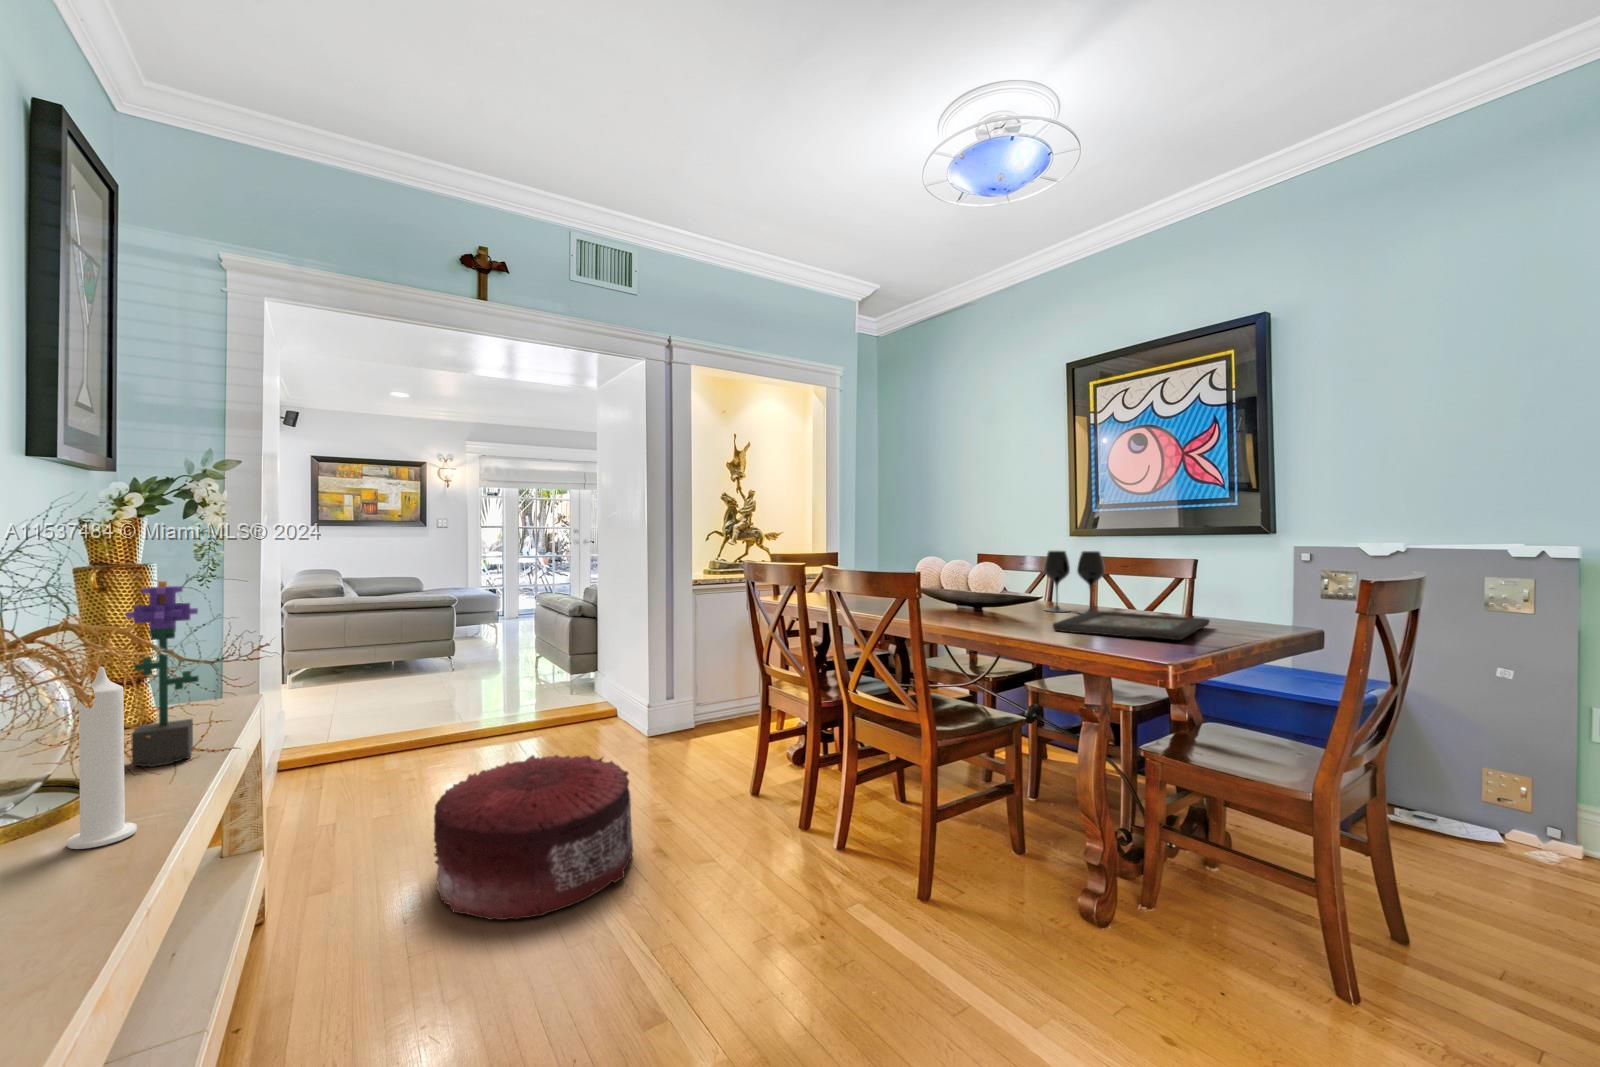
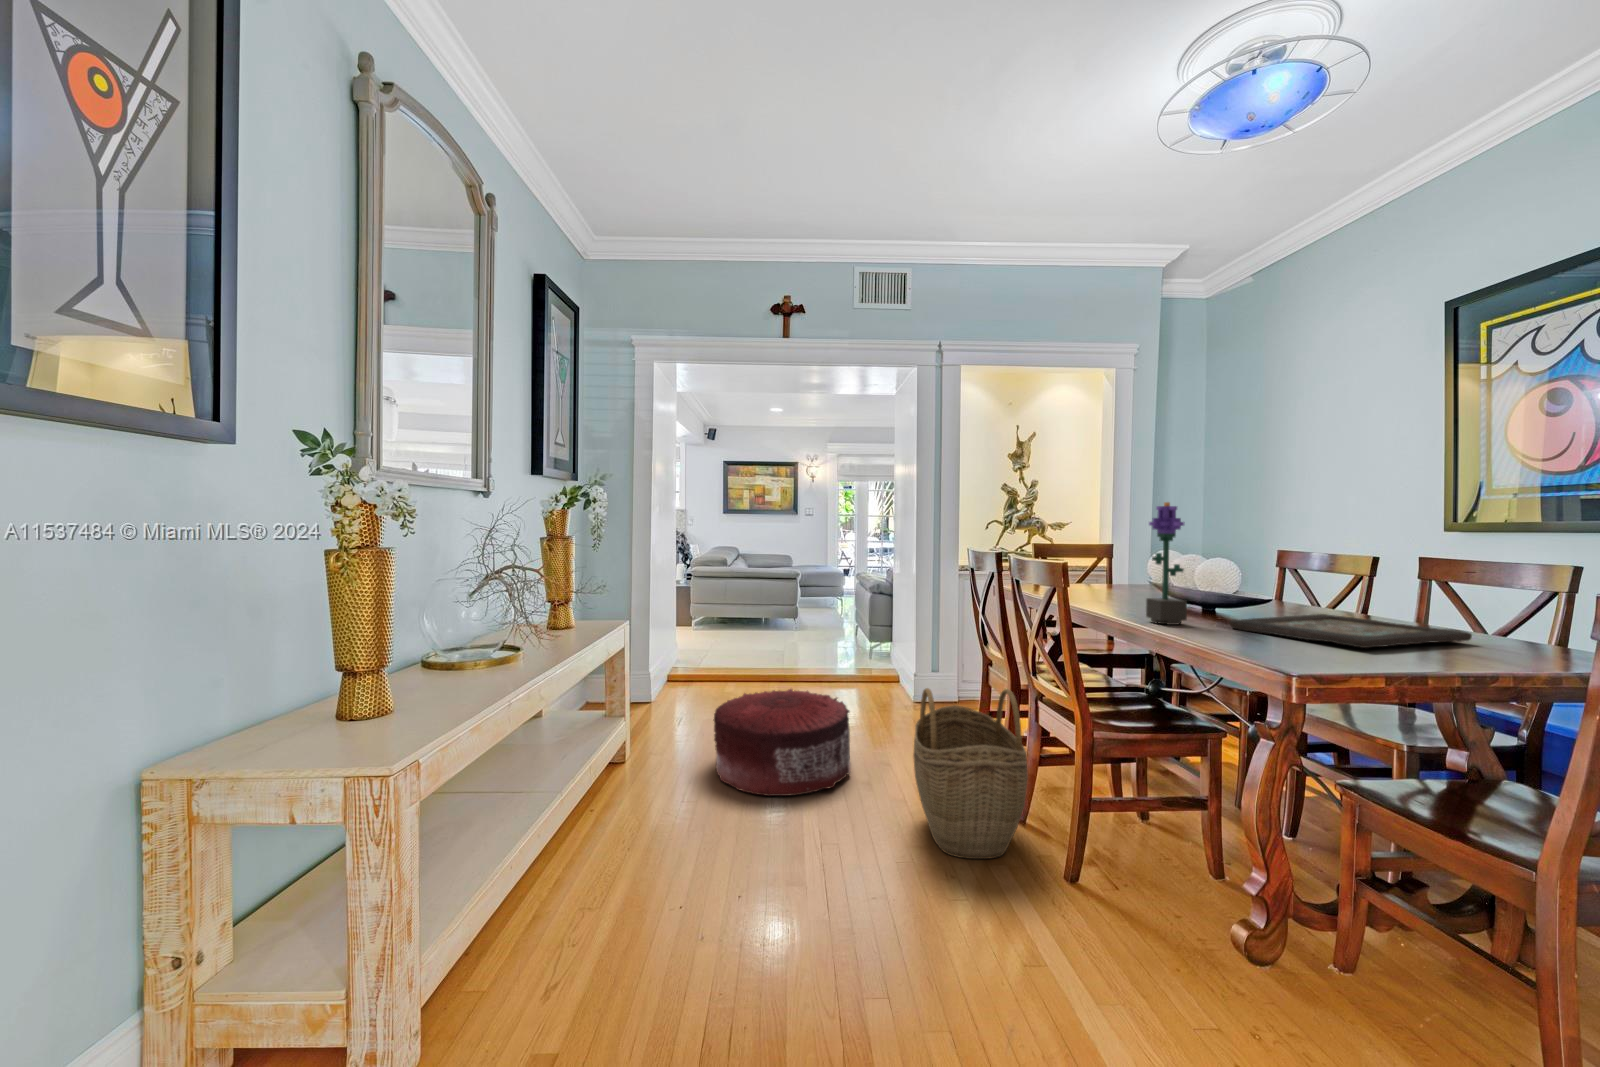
wine glass: present [1044,551,1105,614] -> none [1282,545,1360,621]
potted flower: present [126,581,199,767] -> present [1146,502,1187,625]
candle: present [67,667,137,849] -> none [505,584,531,672]
woven basket: none [738,718,880,927] -> present [913,688,1028,859]

